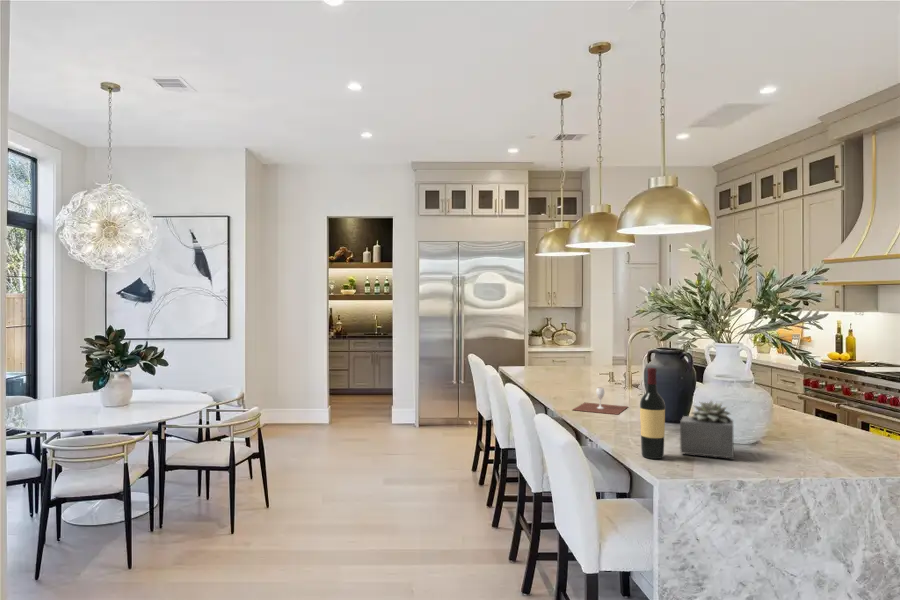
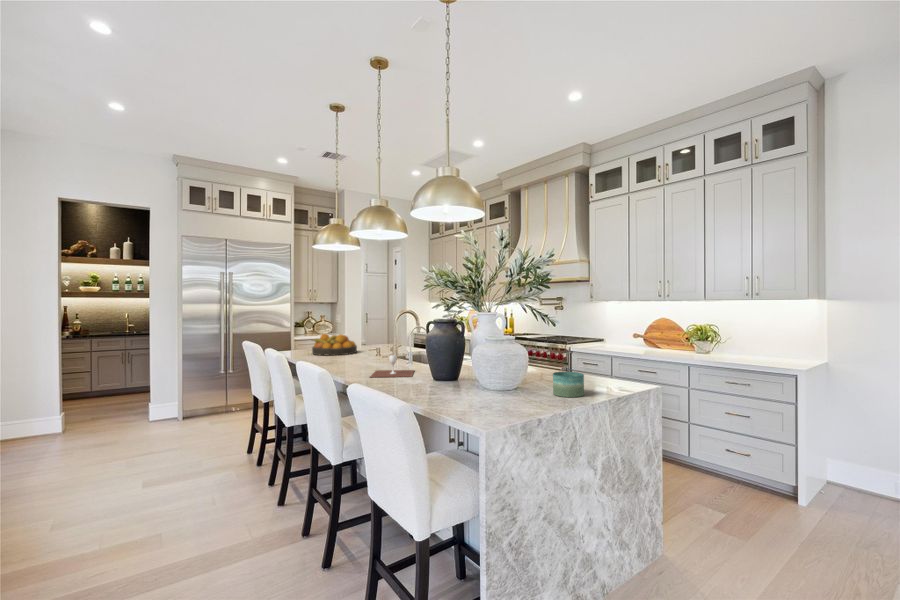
fruit bowl: none [532,353,582,378] -> present [312,334,357,355]
wine bottle: present [640,368,665,459] -> none [463,322,485,408]
succulent plant: present [680,401,734,458] -> none [488,350,537,400]
candle: none [767,432,809,465] -> present [553,372,584,397]

